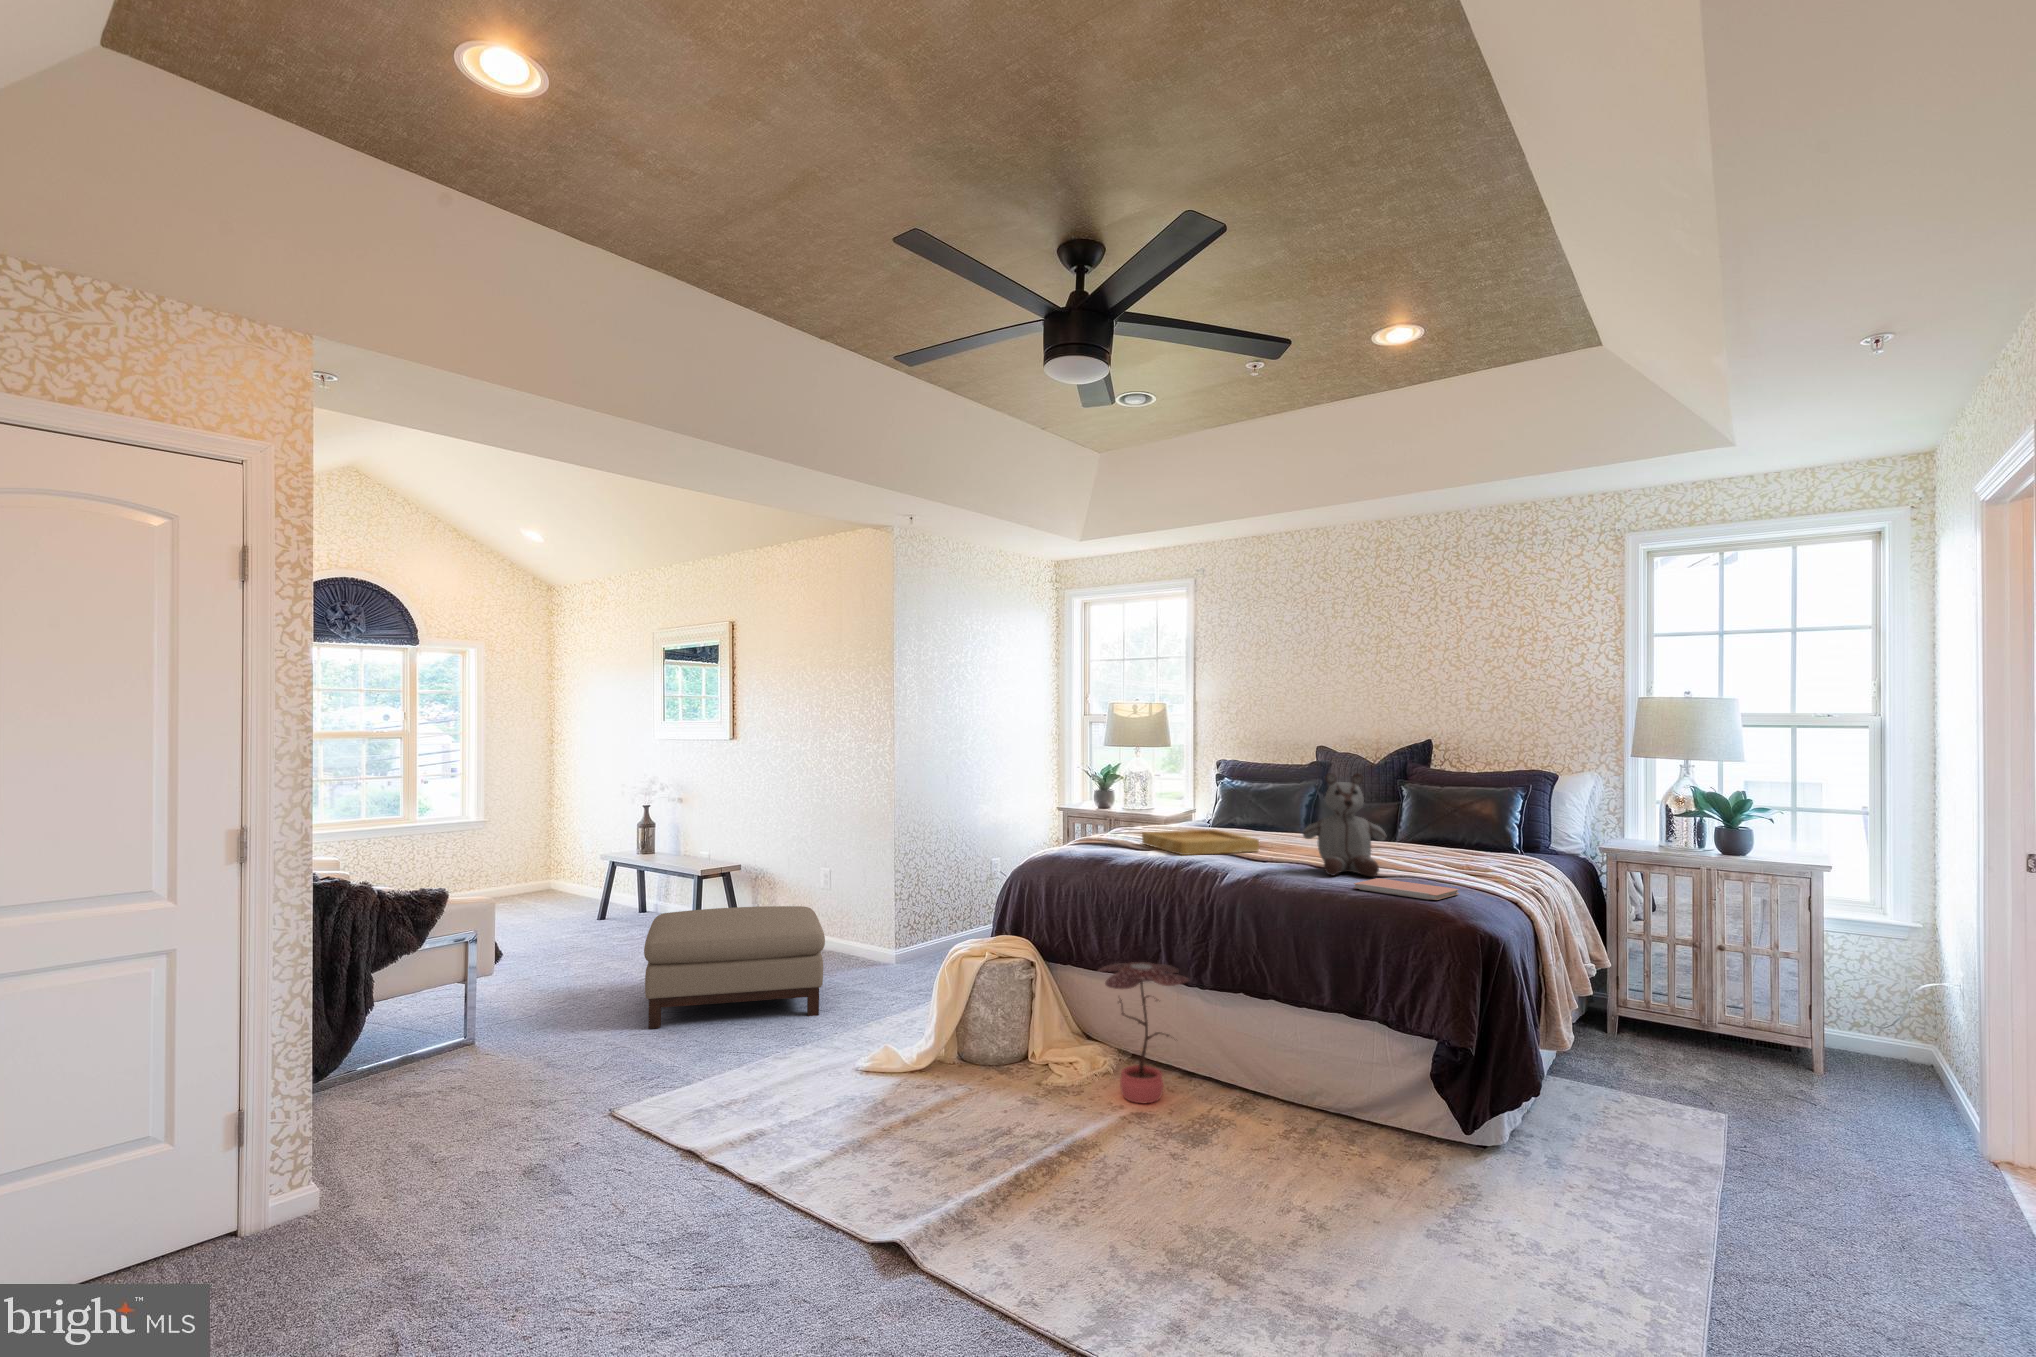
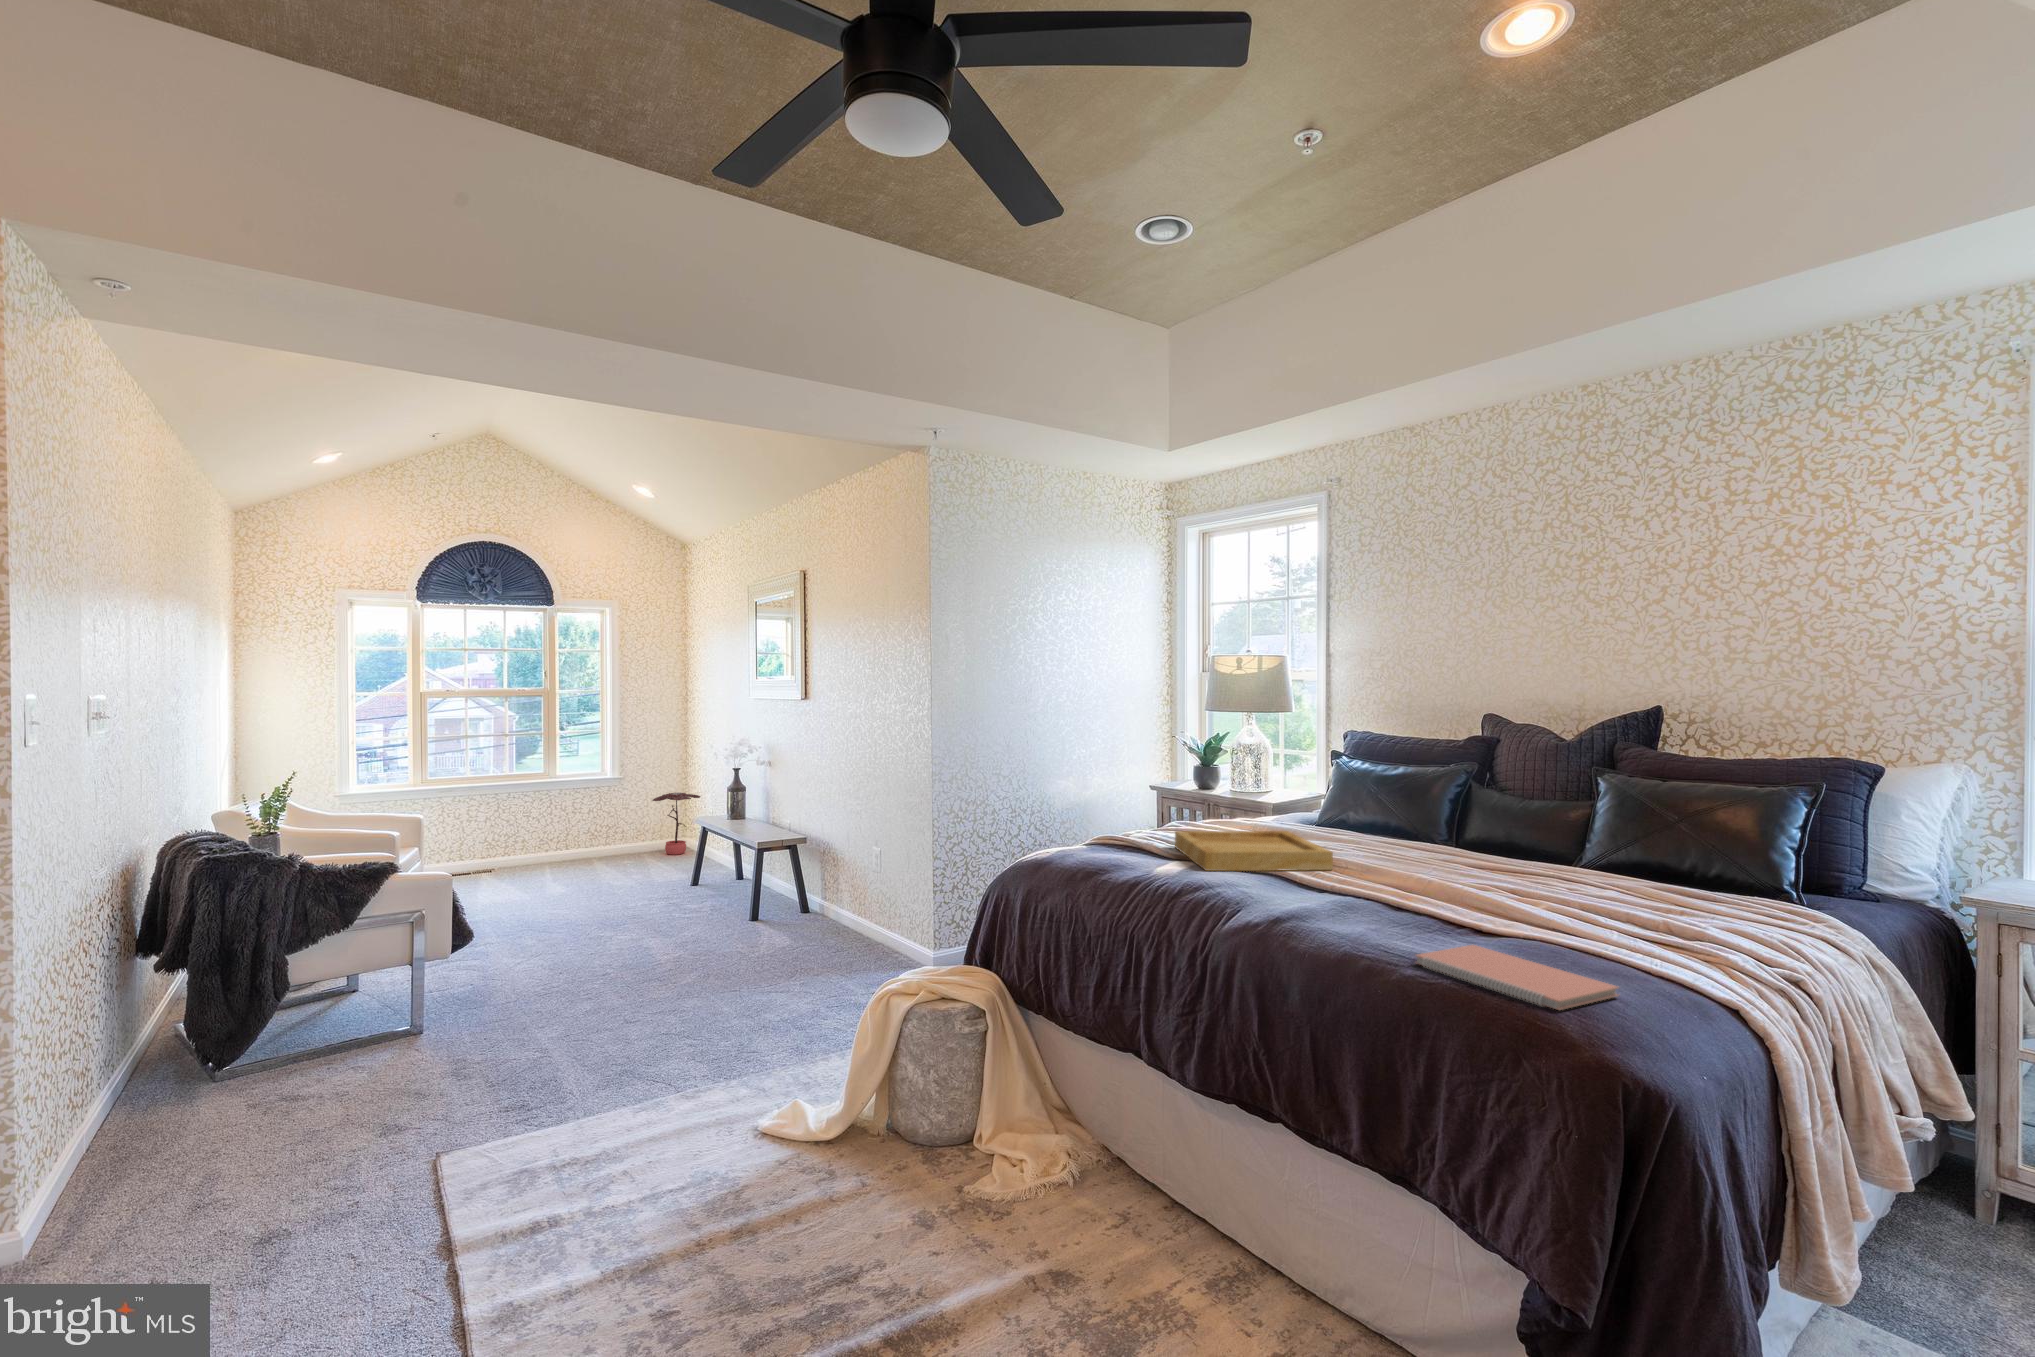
stuffed bear: present [1303,773,1386,877] -> none [1367,757,1514,937]
ottoman: present [644,906,825,1029] -> none [584,895,821,1035]
potted plant: present [1098,962,1189,1103] -> present [653,793,700,855]

